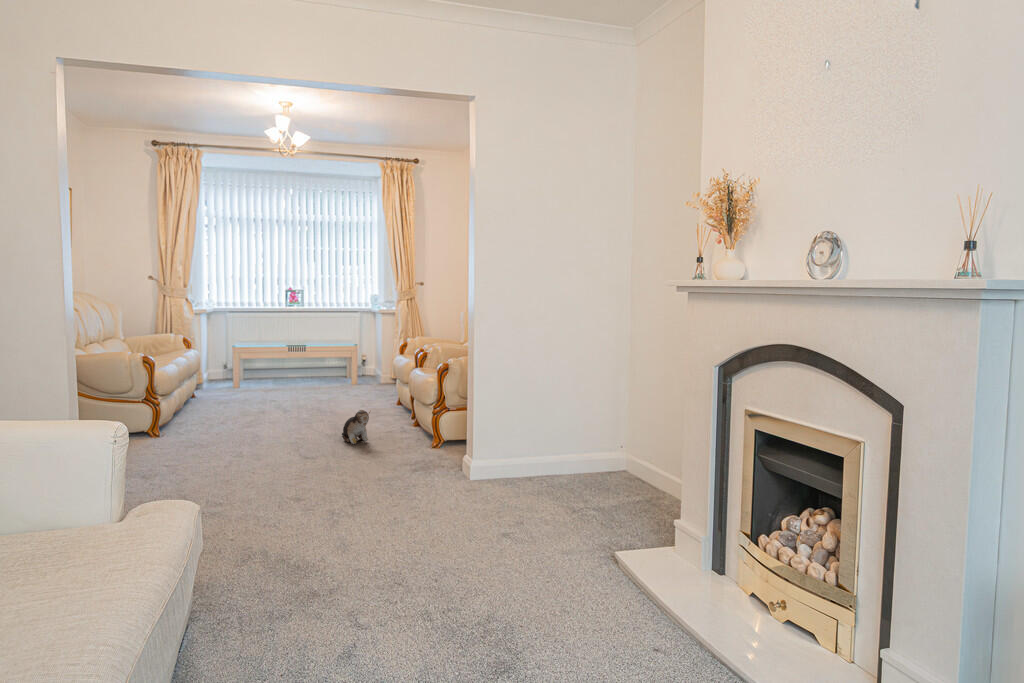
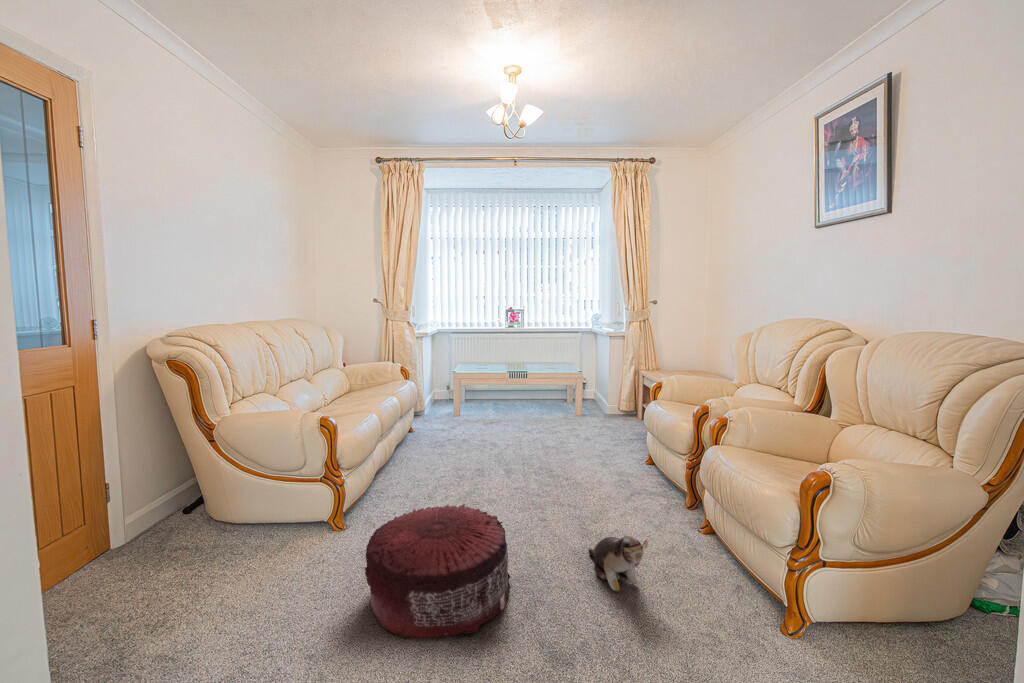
pouf: none [194,404,289,462] -> present [365,504,511,639]

